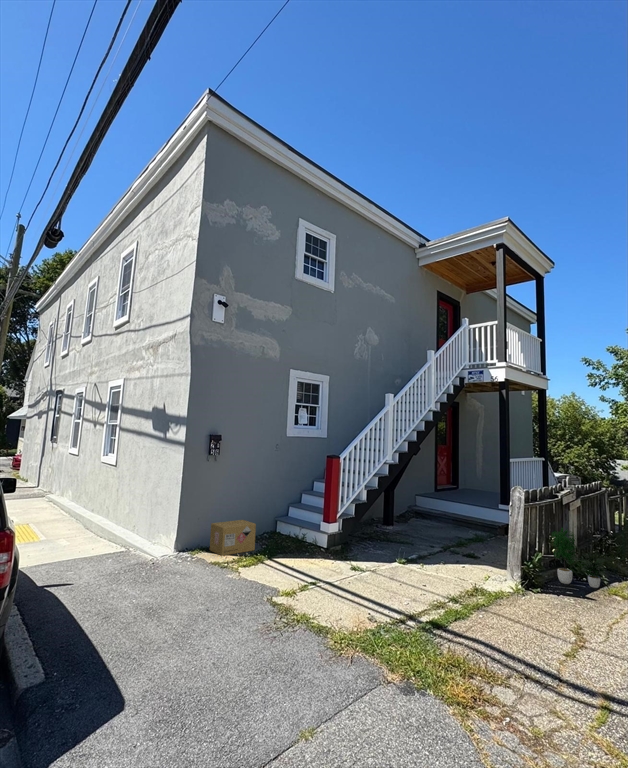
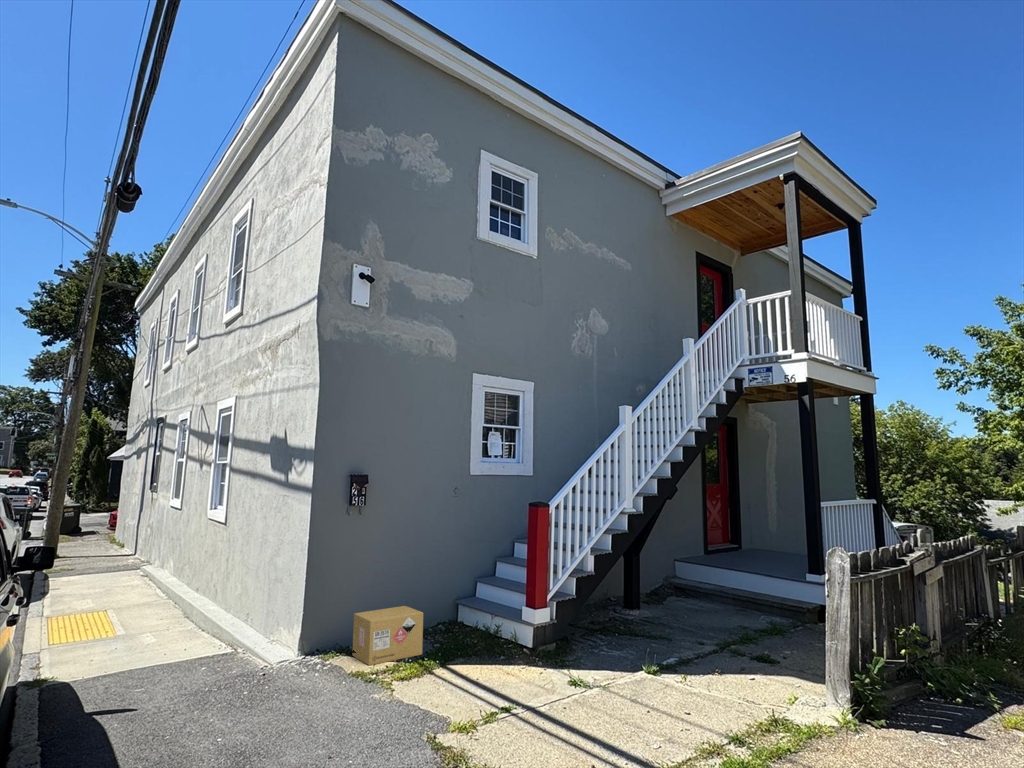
potted plant: present [552,528,606,588] -> none [895,612,1000,716]

